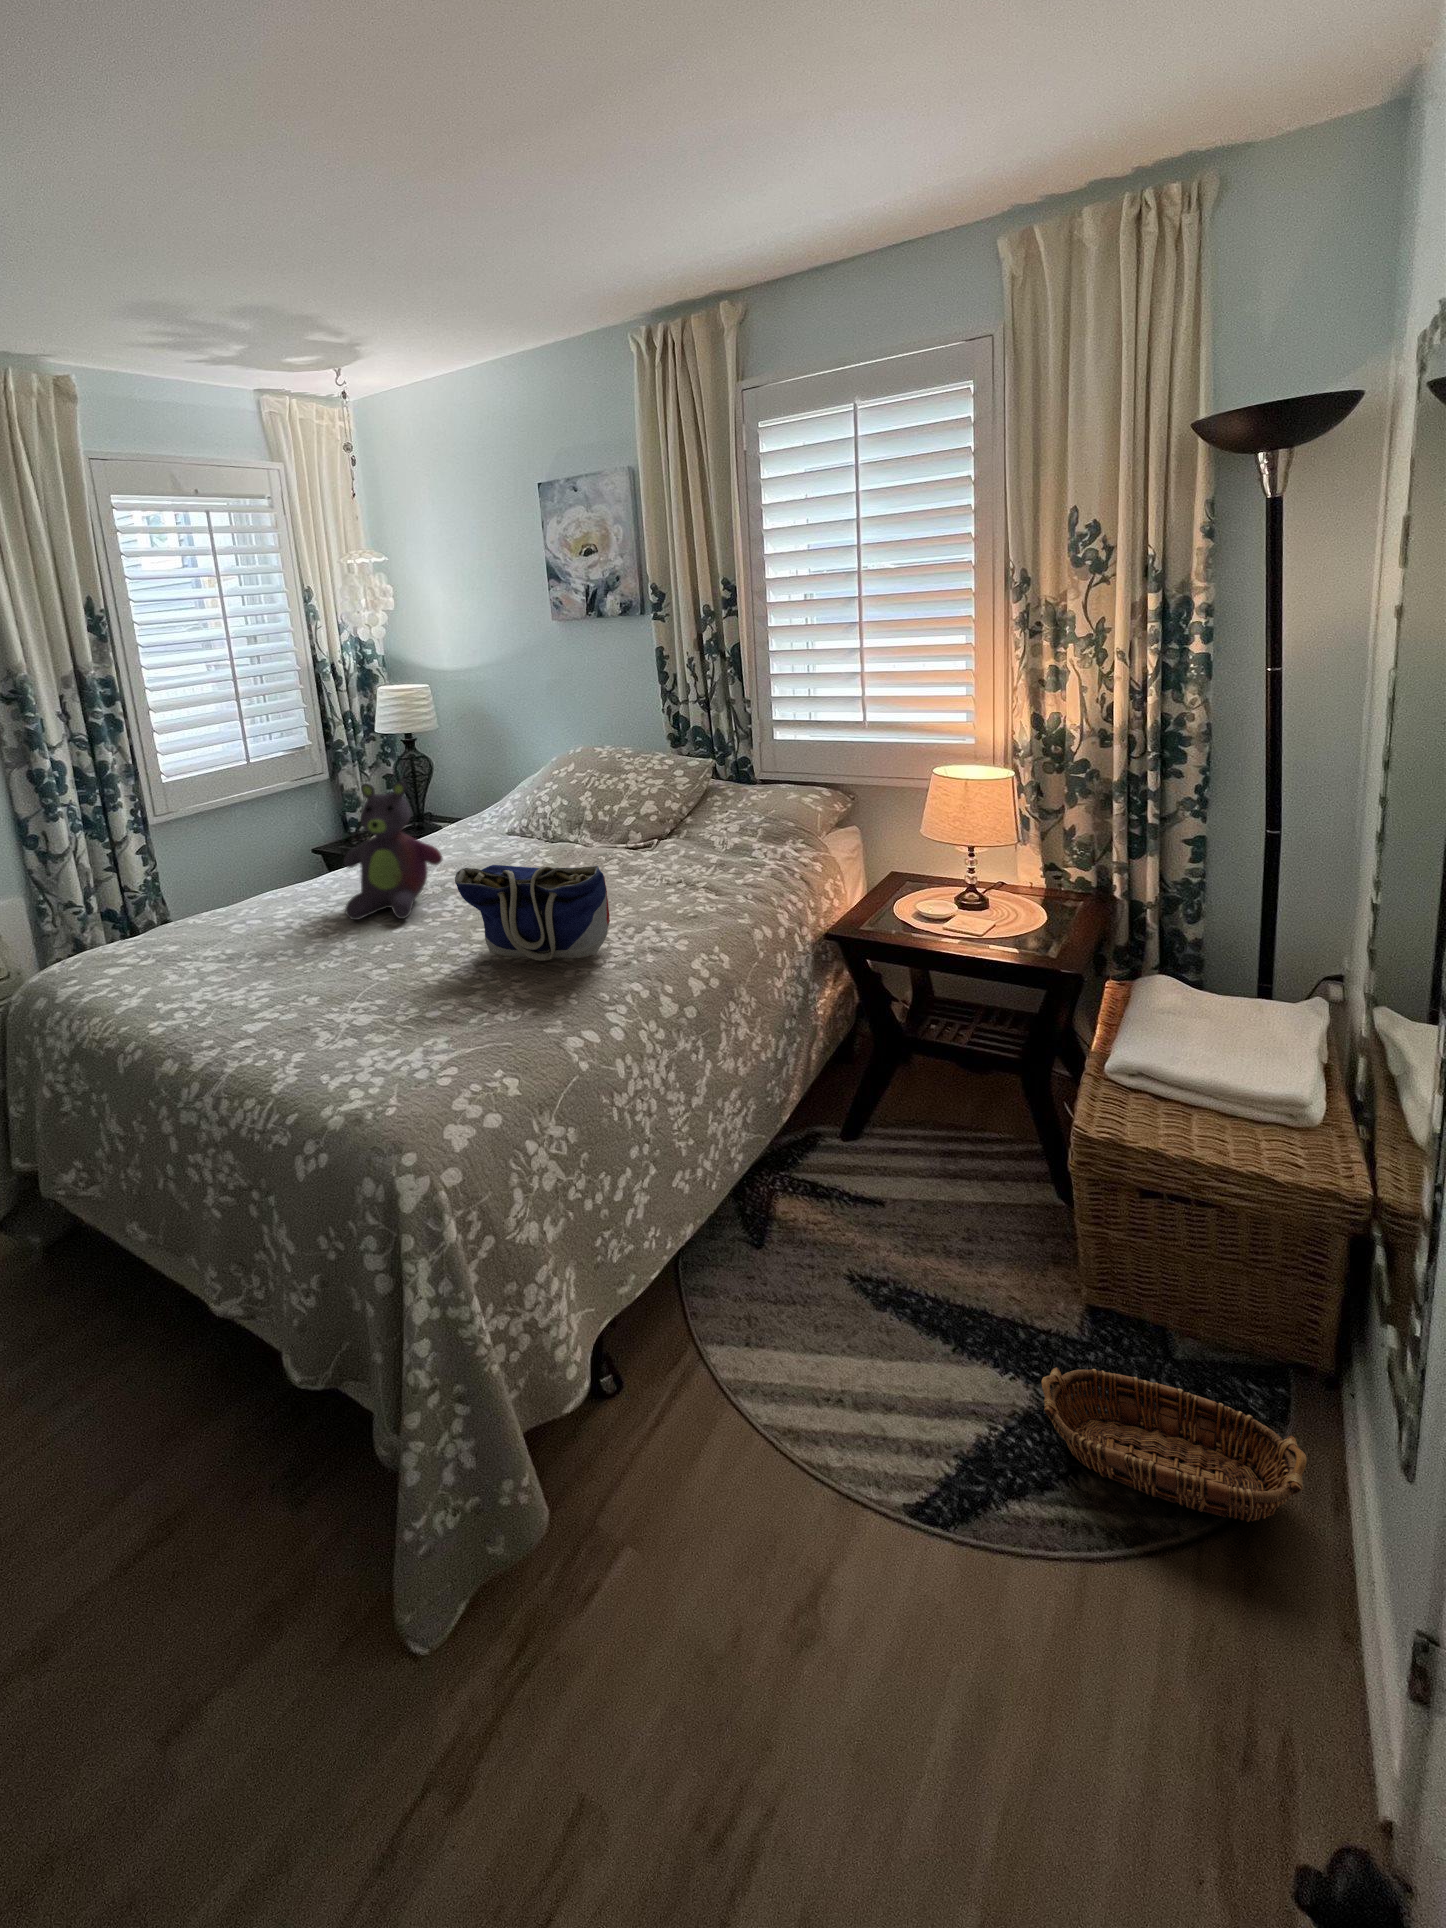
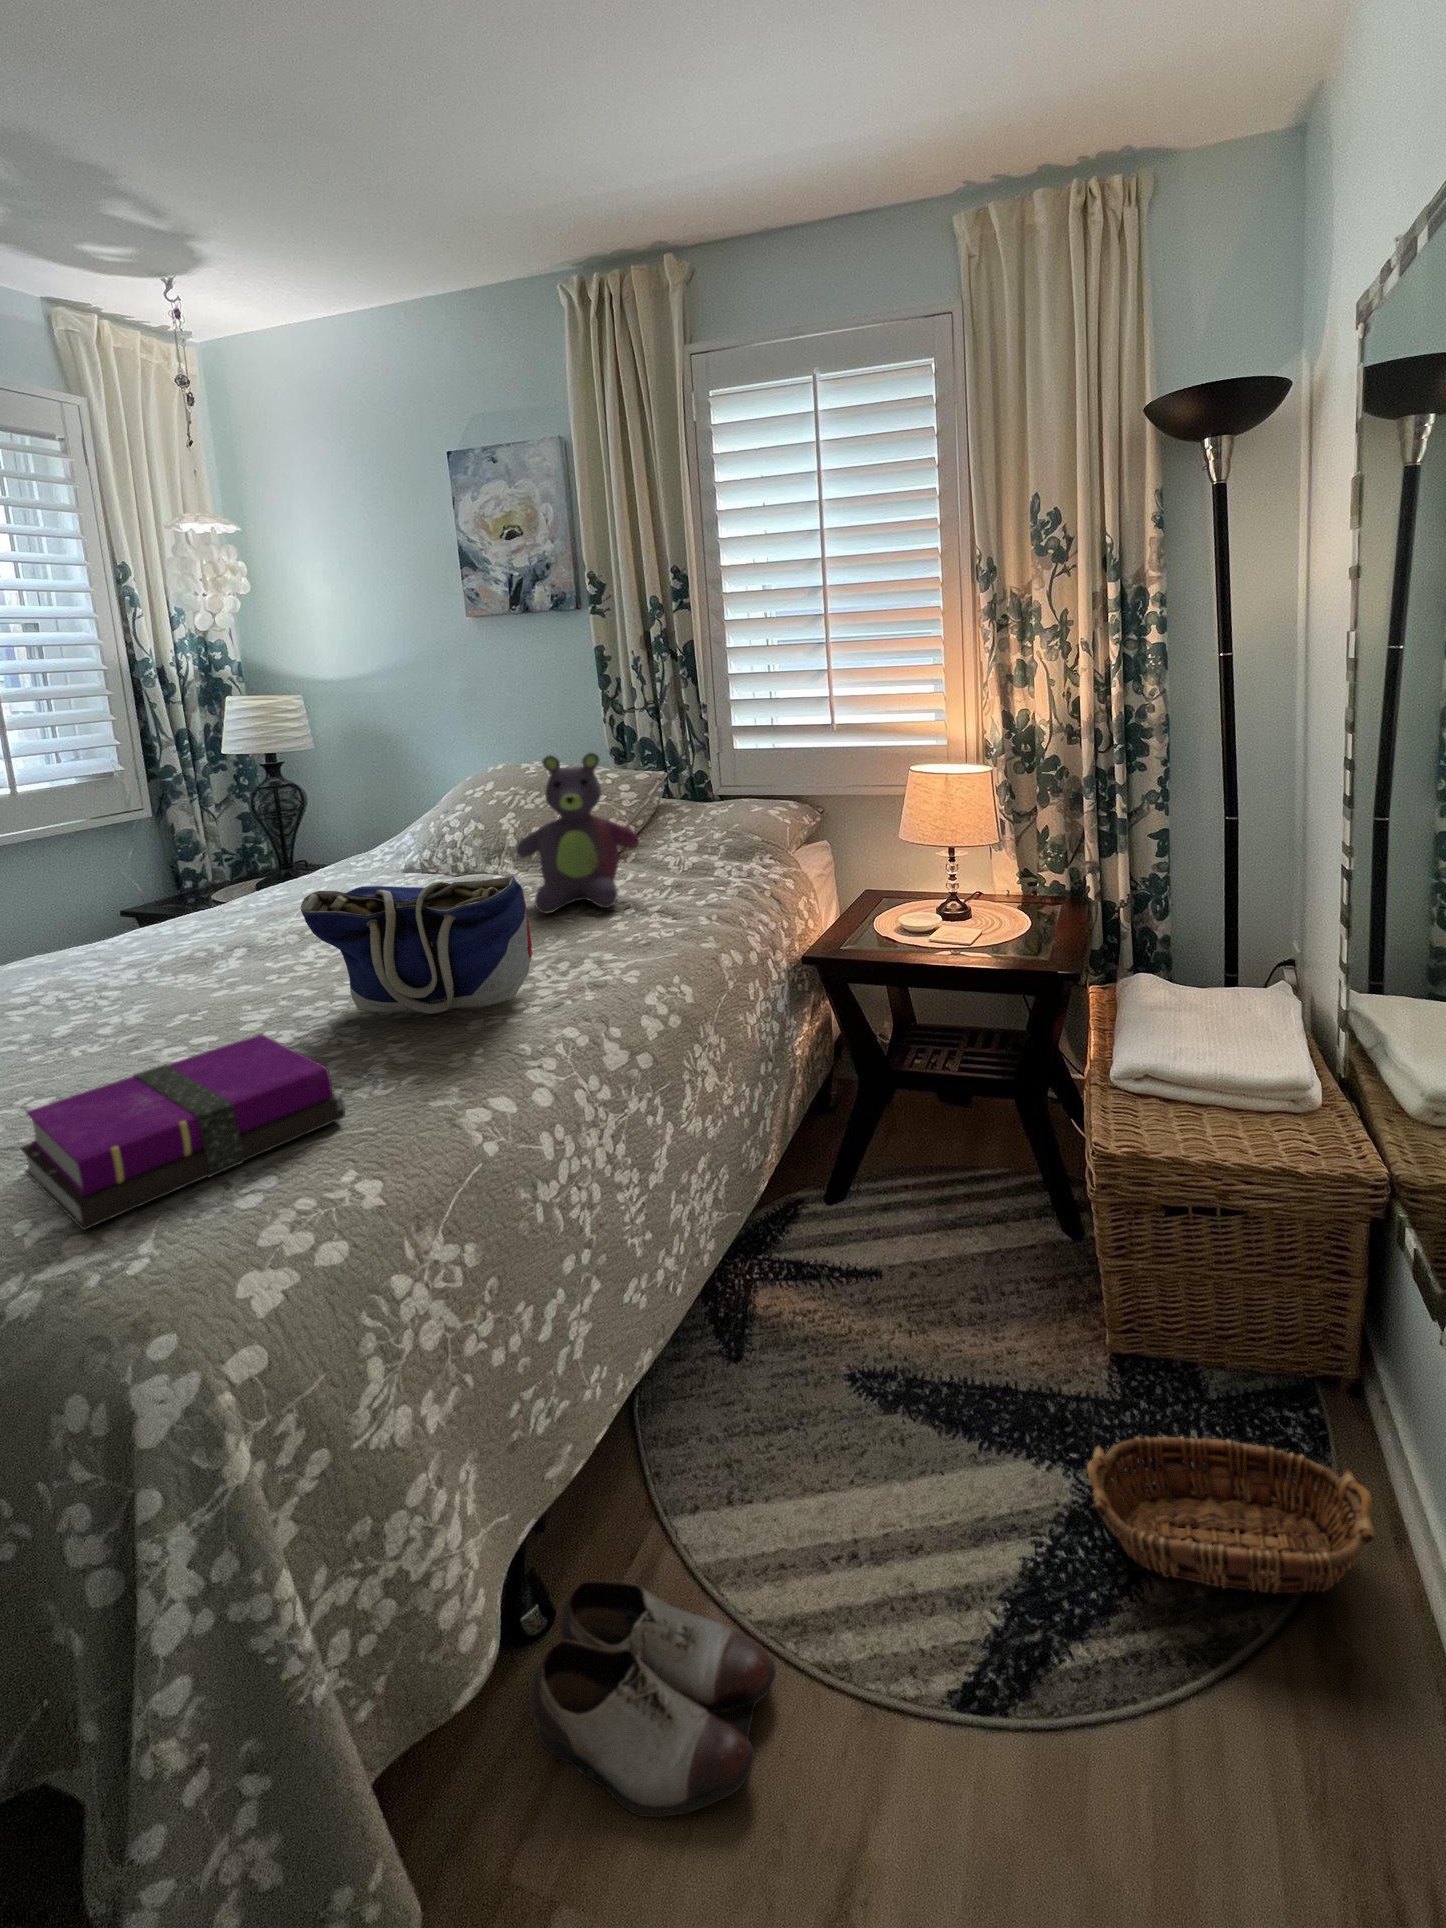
stuffed bear: present [344,782,443,920] -> present [516,753,640,914]
notebook: none [311,969,492,1085] -> present [20,1034,345,1230]
shoe: none [609,1367,776,1524] -> present [531,1581,776,1817]

